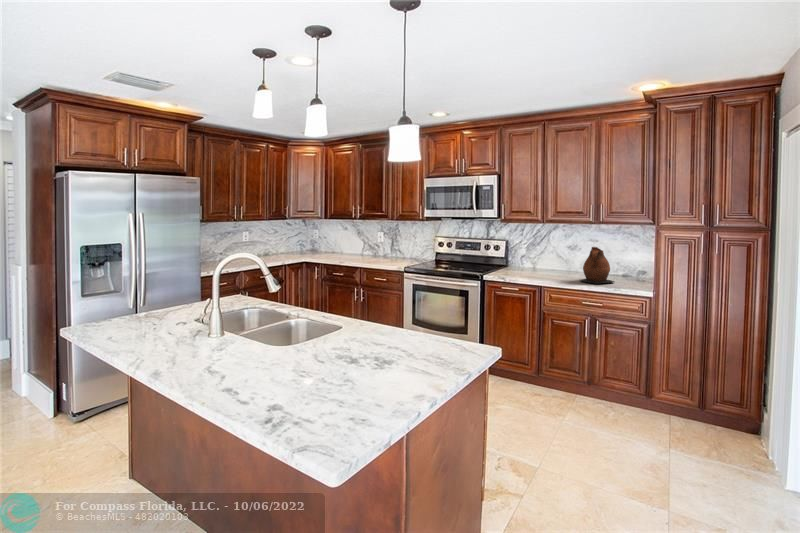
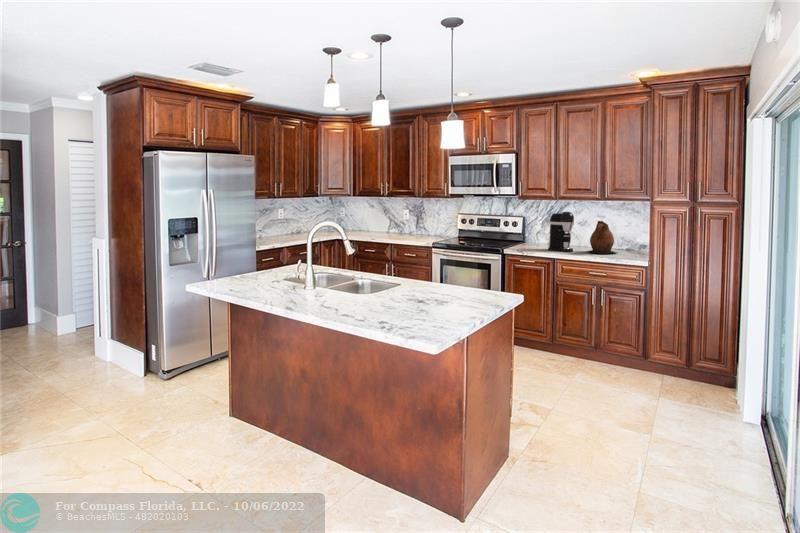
coffee maker: none [536,236,565,281] -> present [548,212,574,252]

